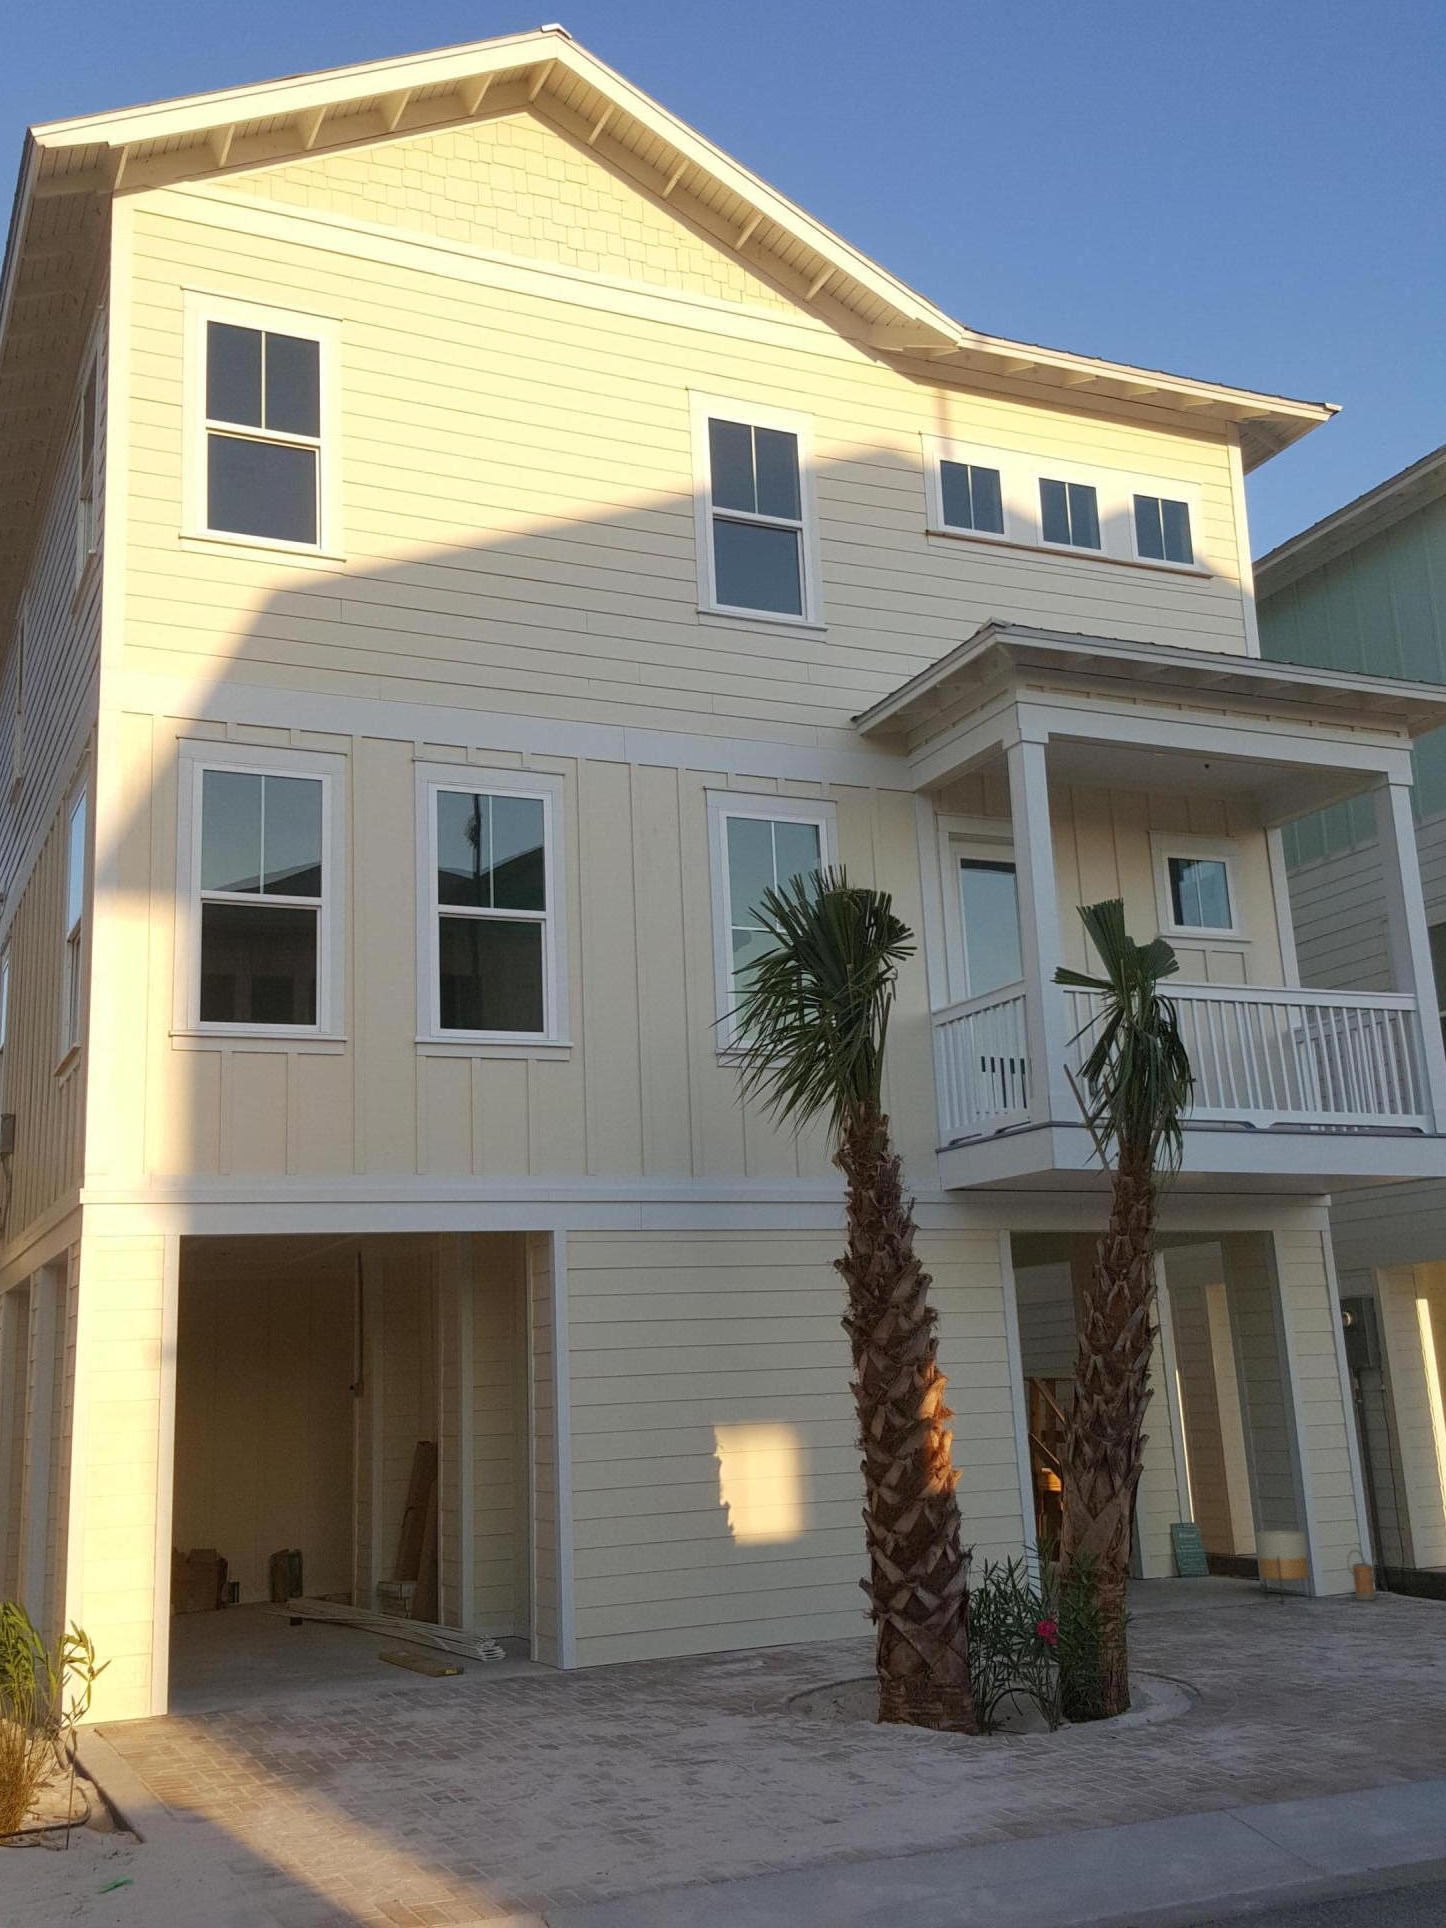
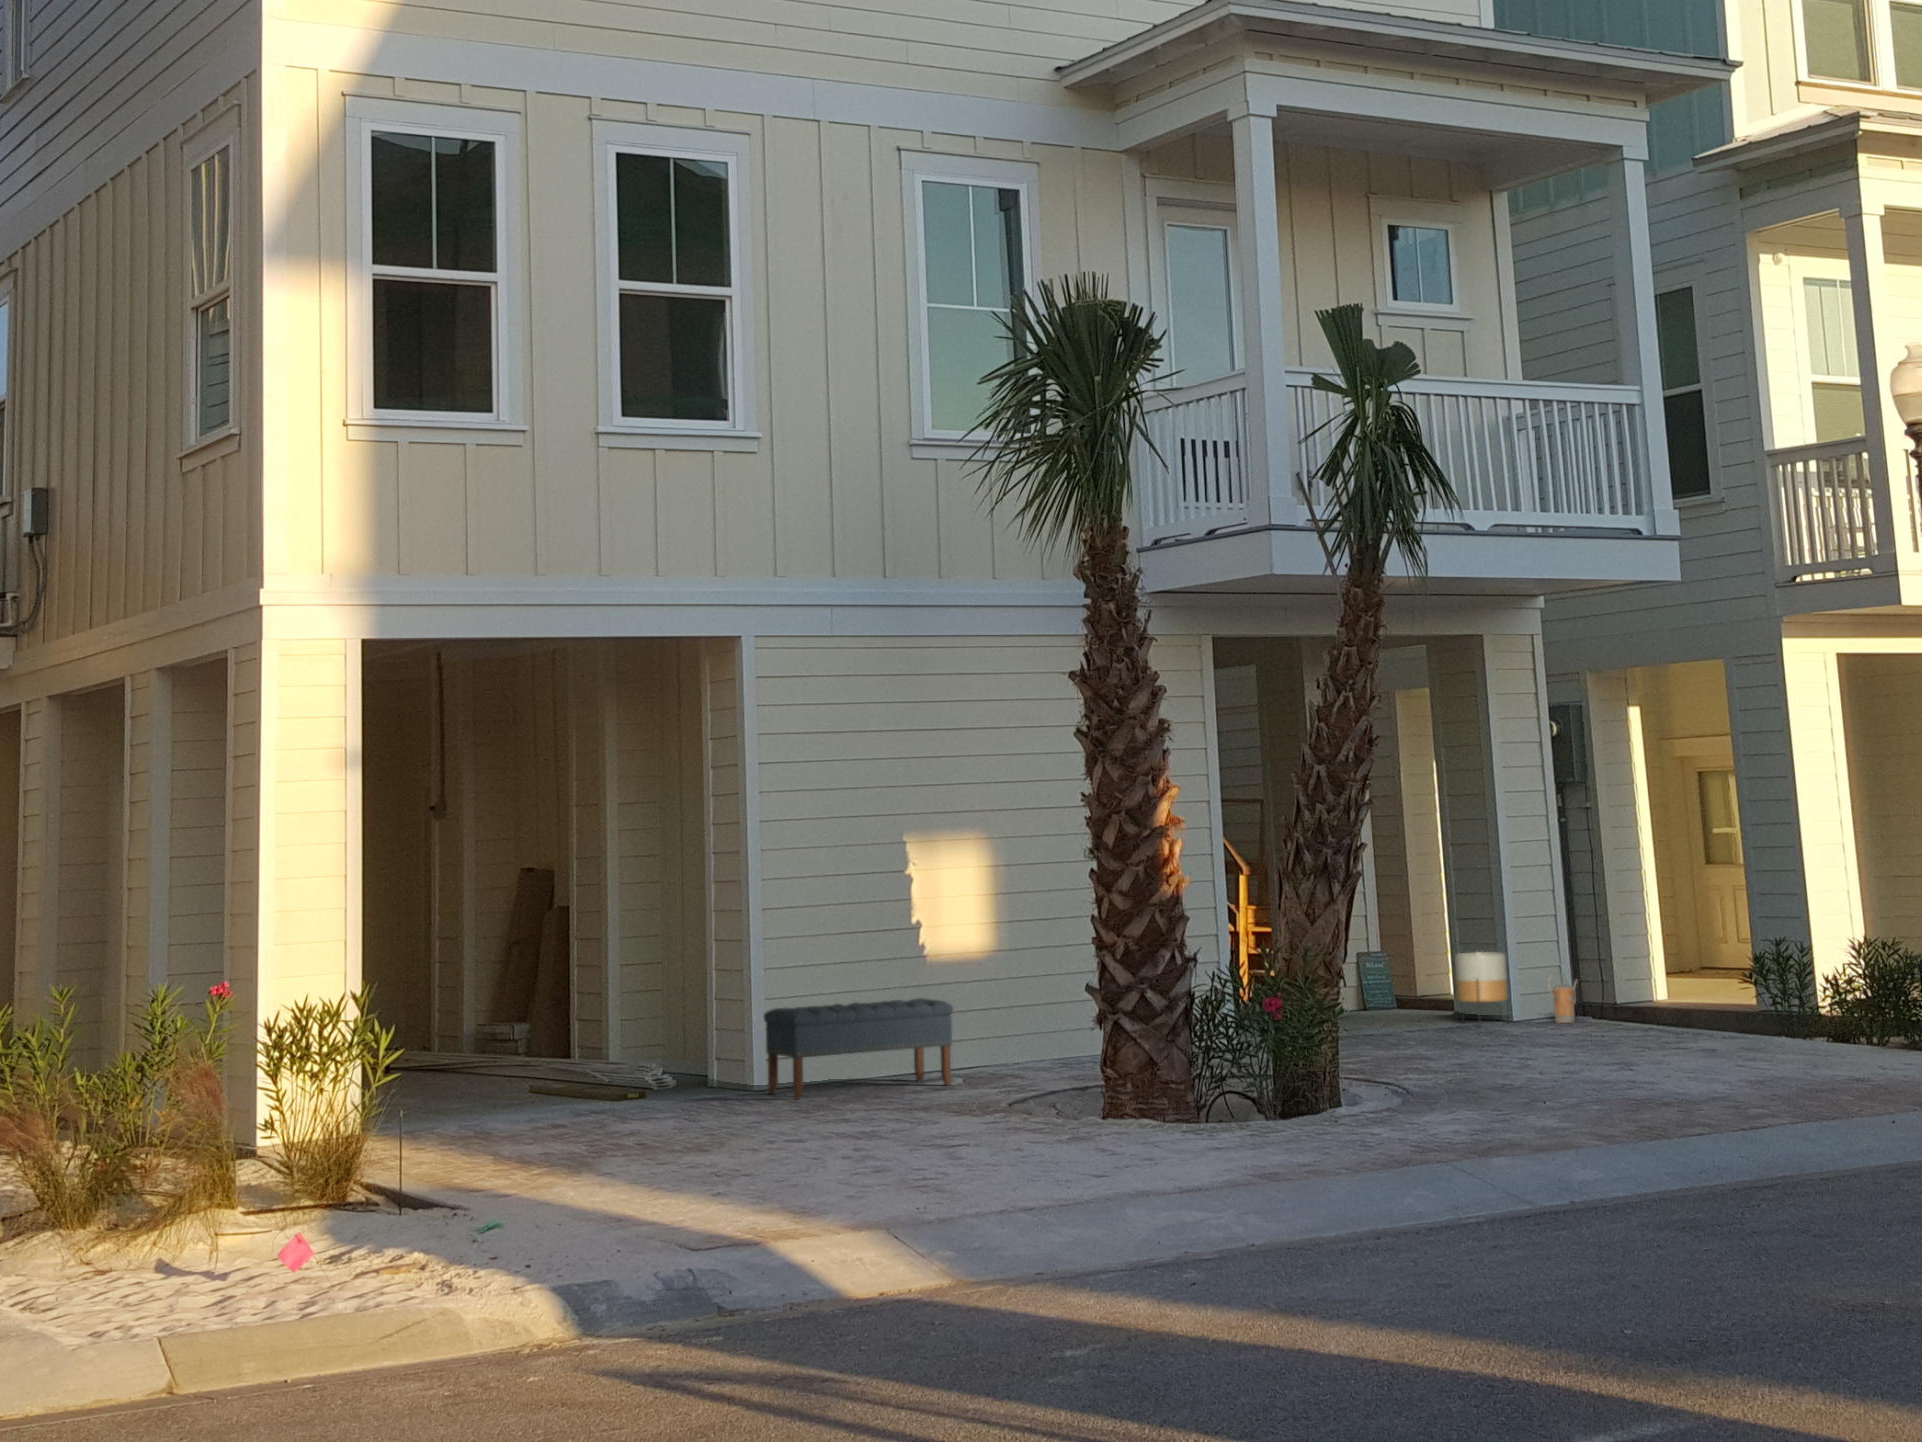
bench: none [574,1579,756,1681] -> present [764,998,953,1099]

